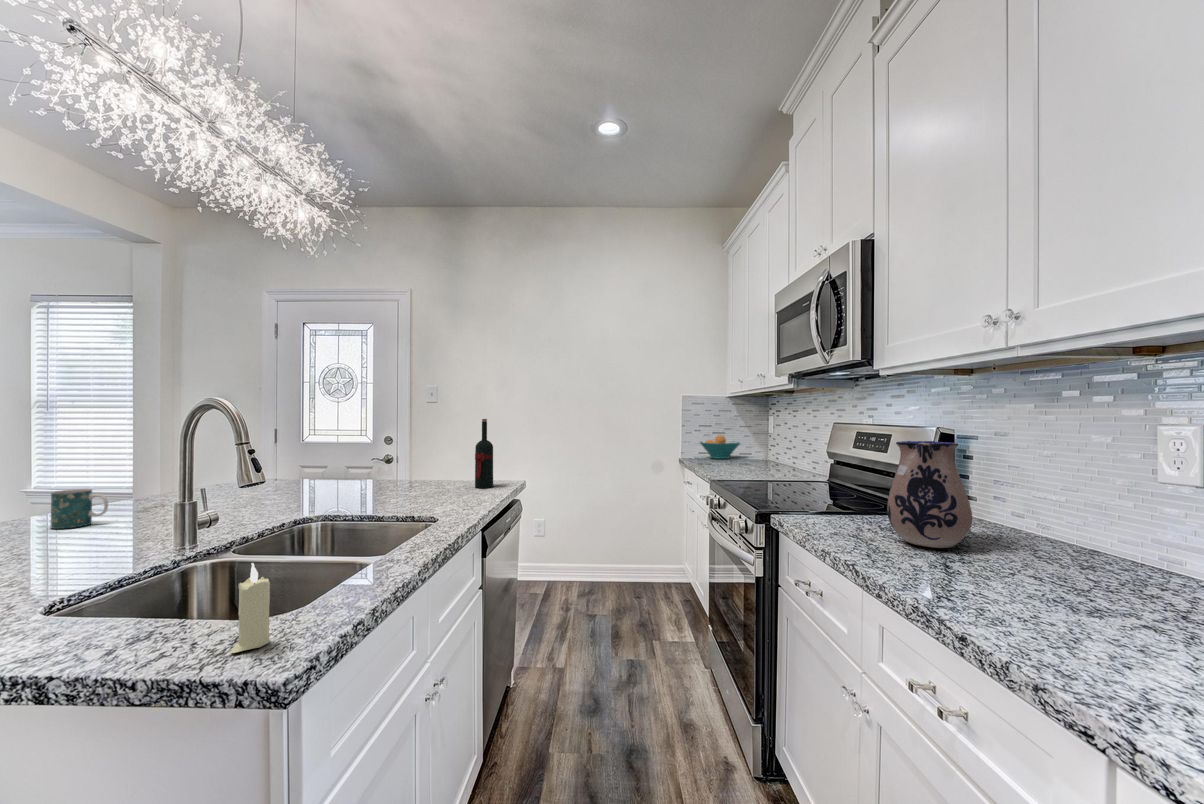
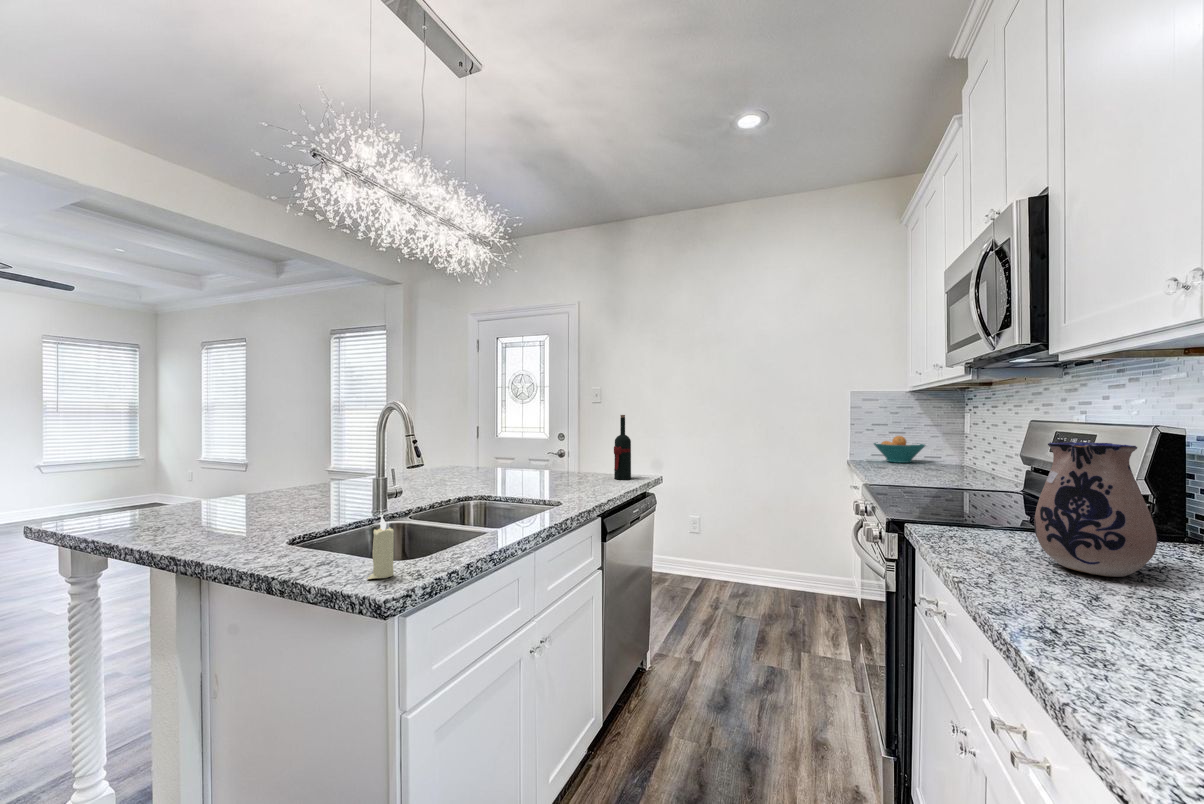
mug: present [51,489,108,529] -> none [311,463,343,491]

